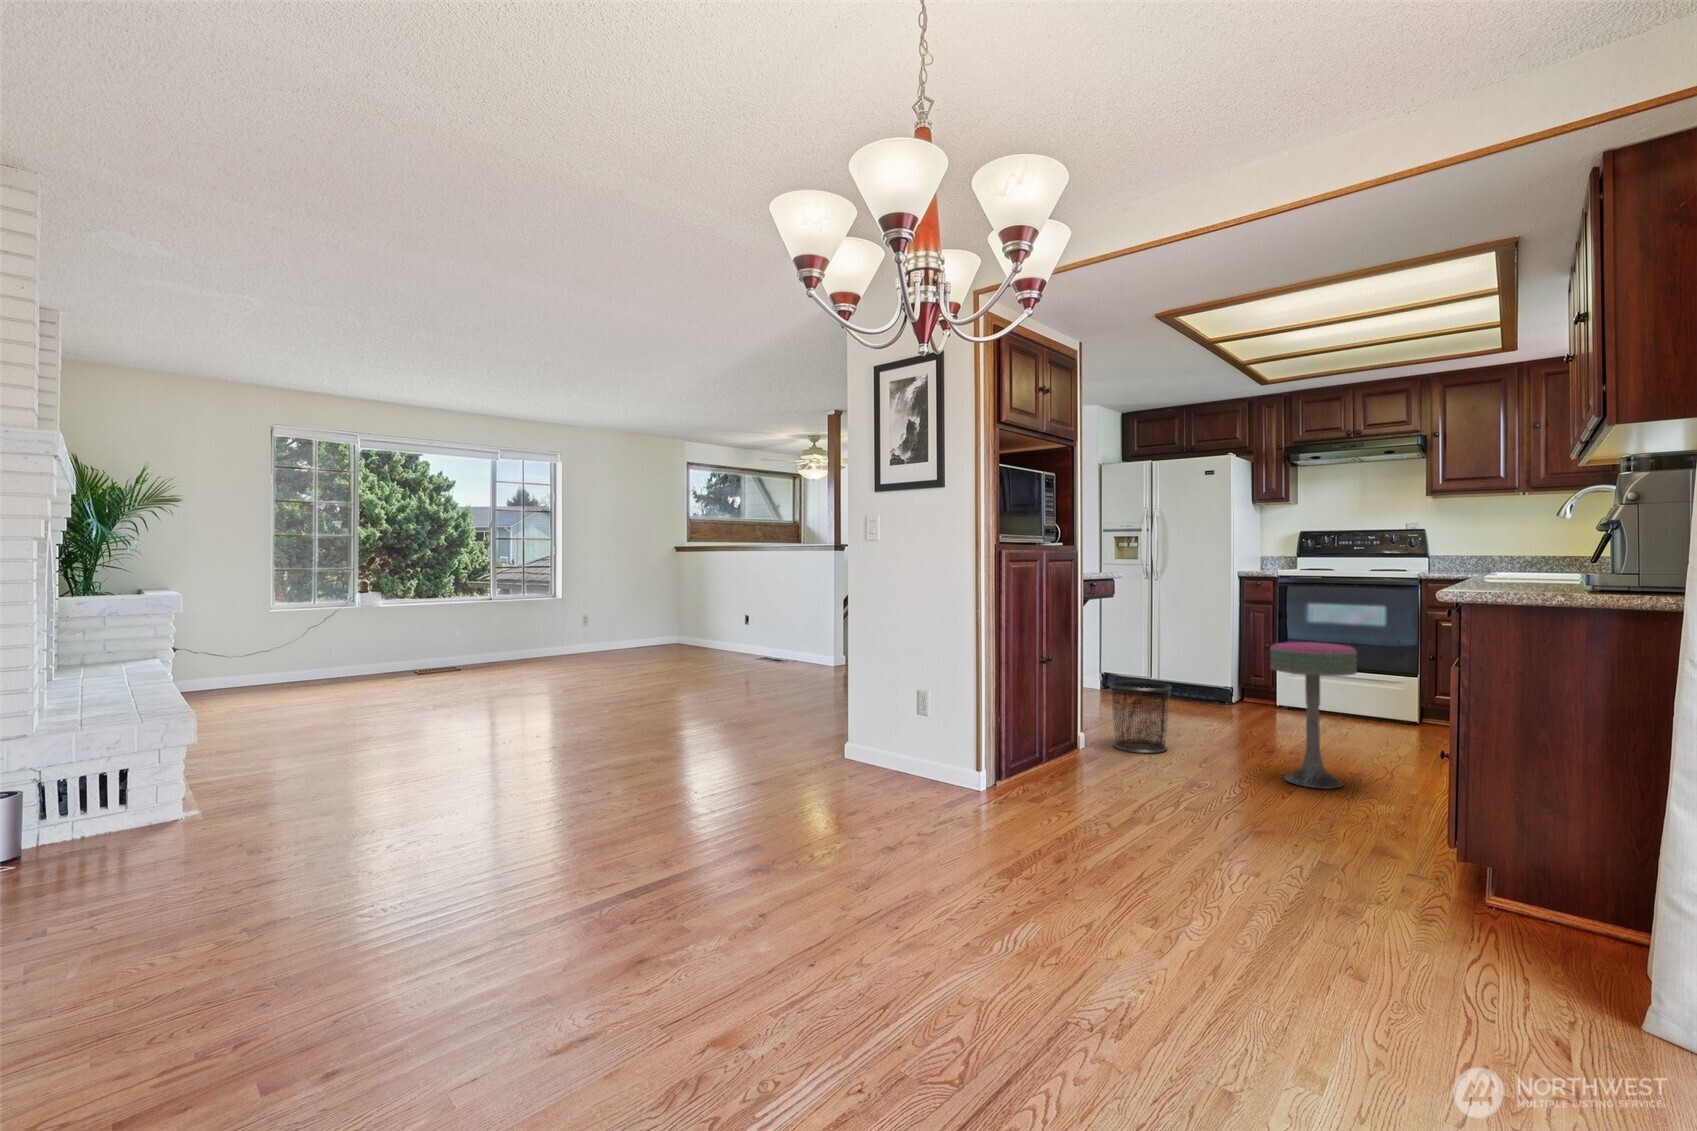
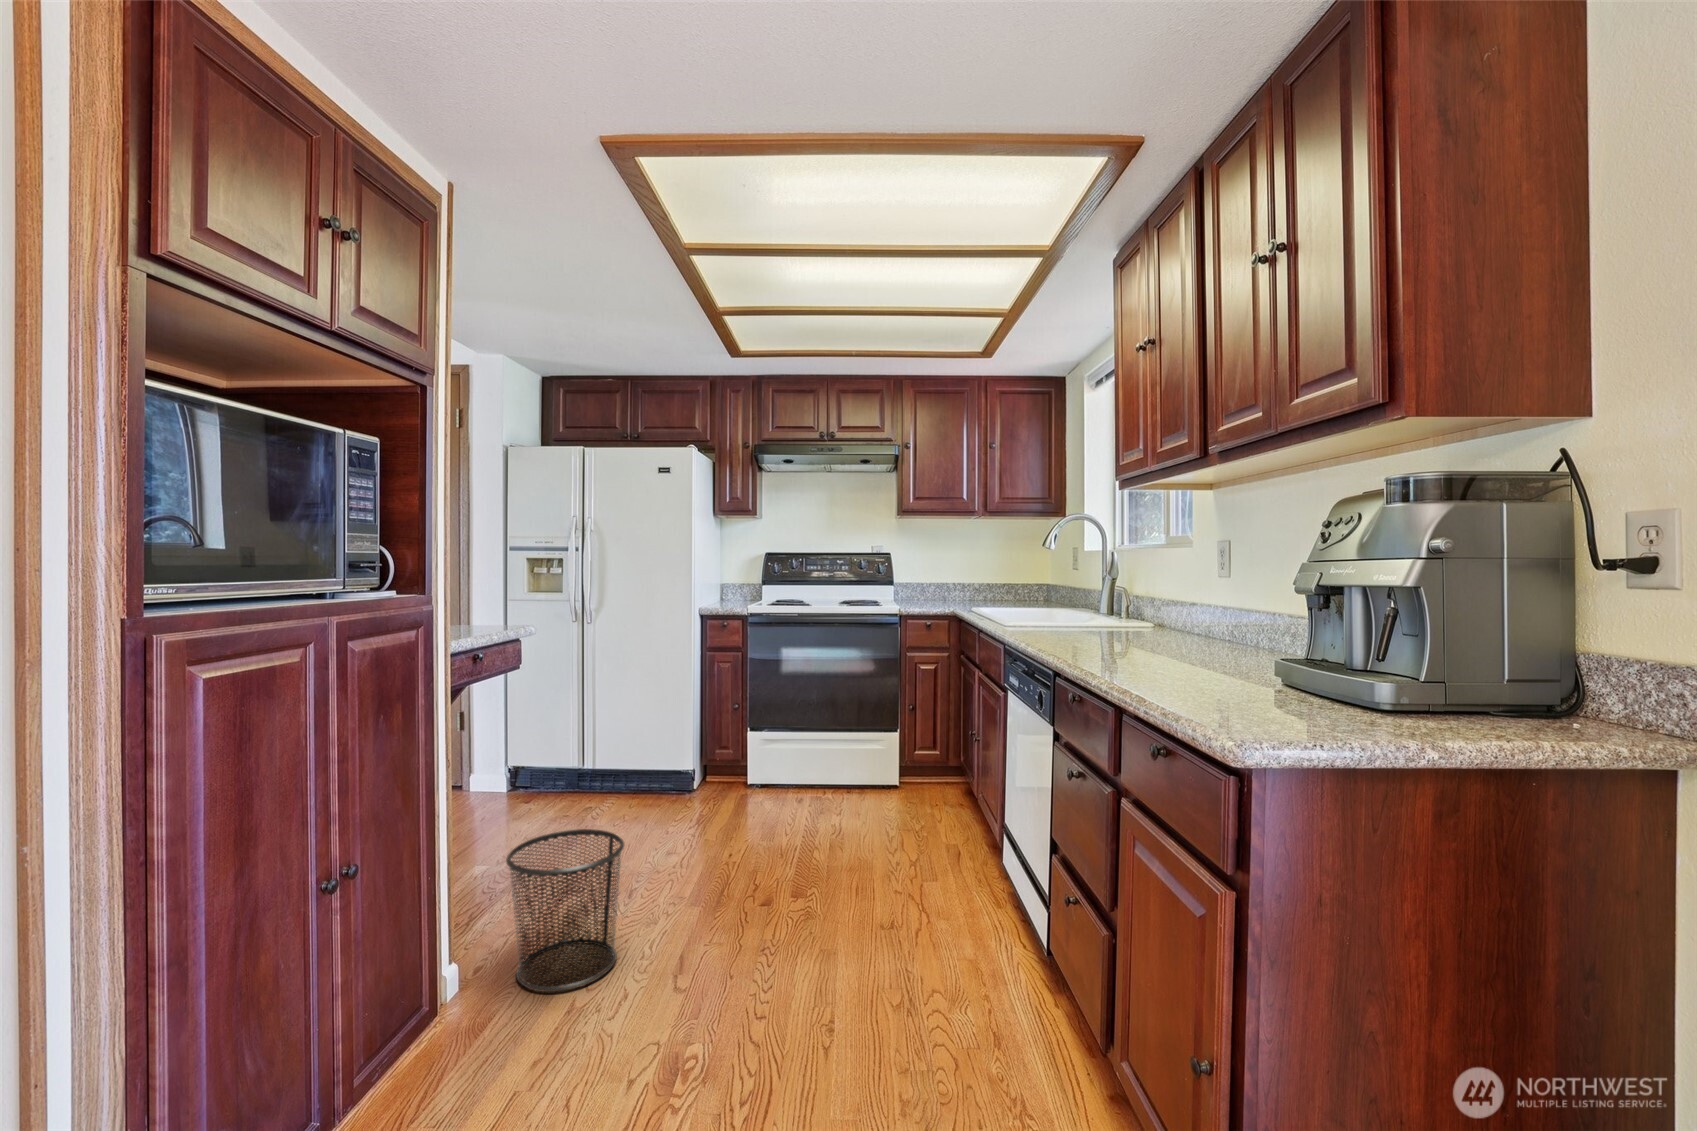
bar stool: present [1270,642,1357,789] -> none [795,752,921,1022]

